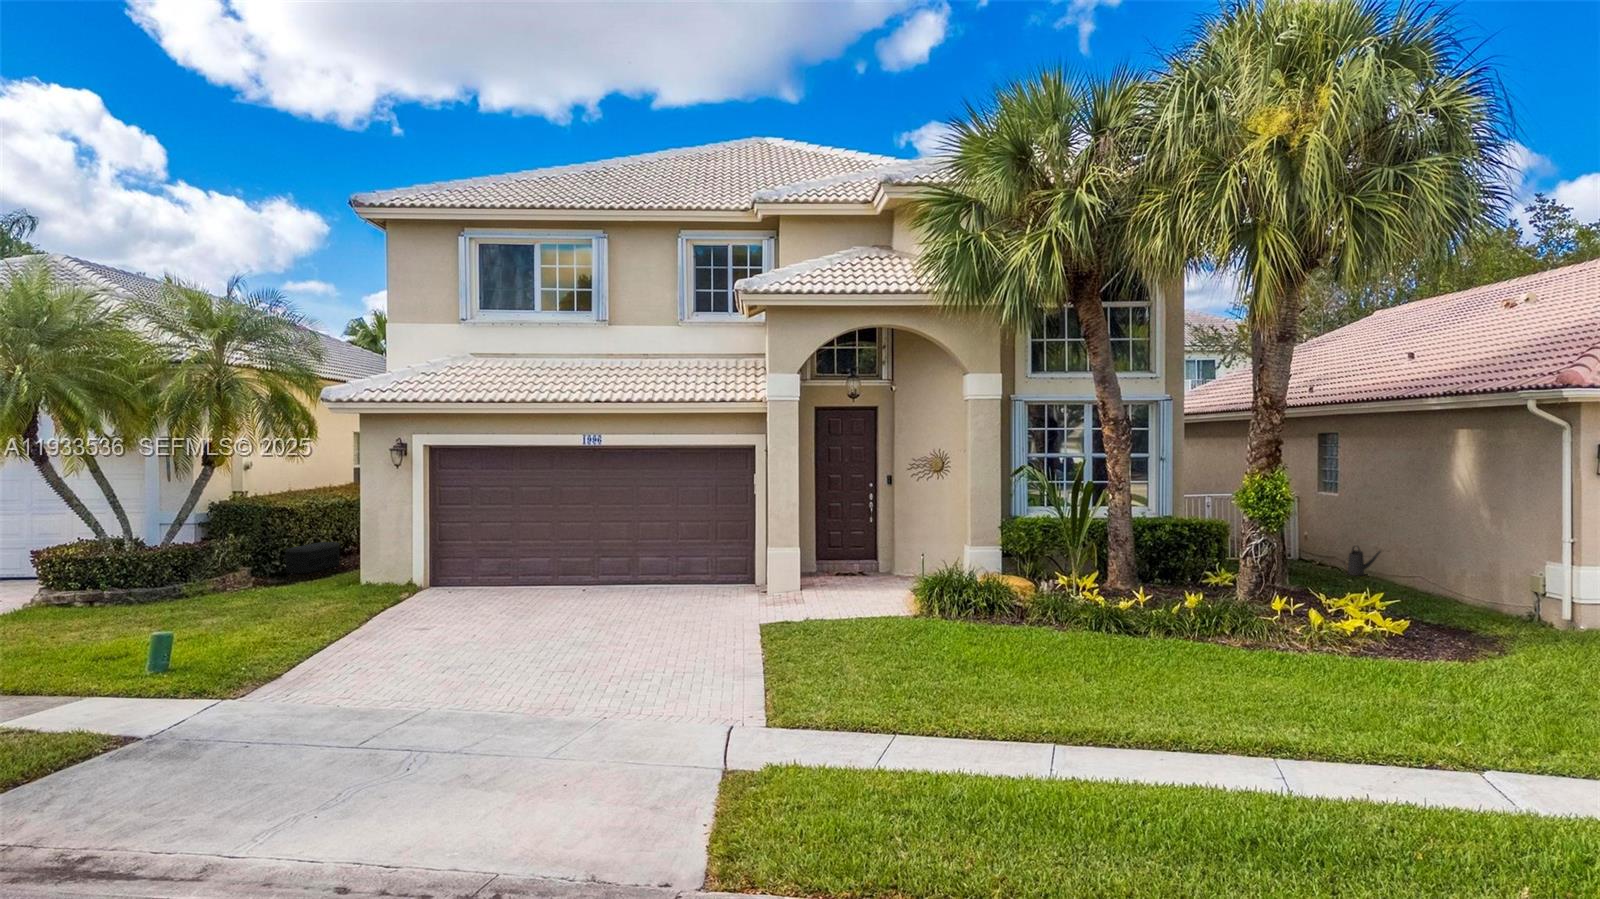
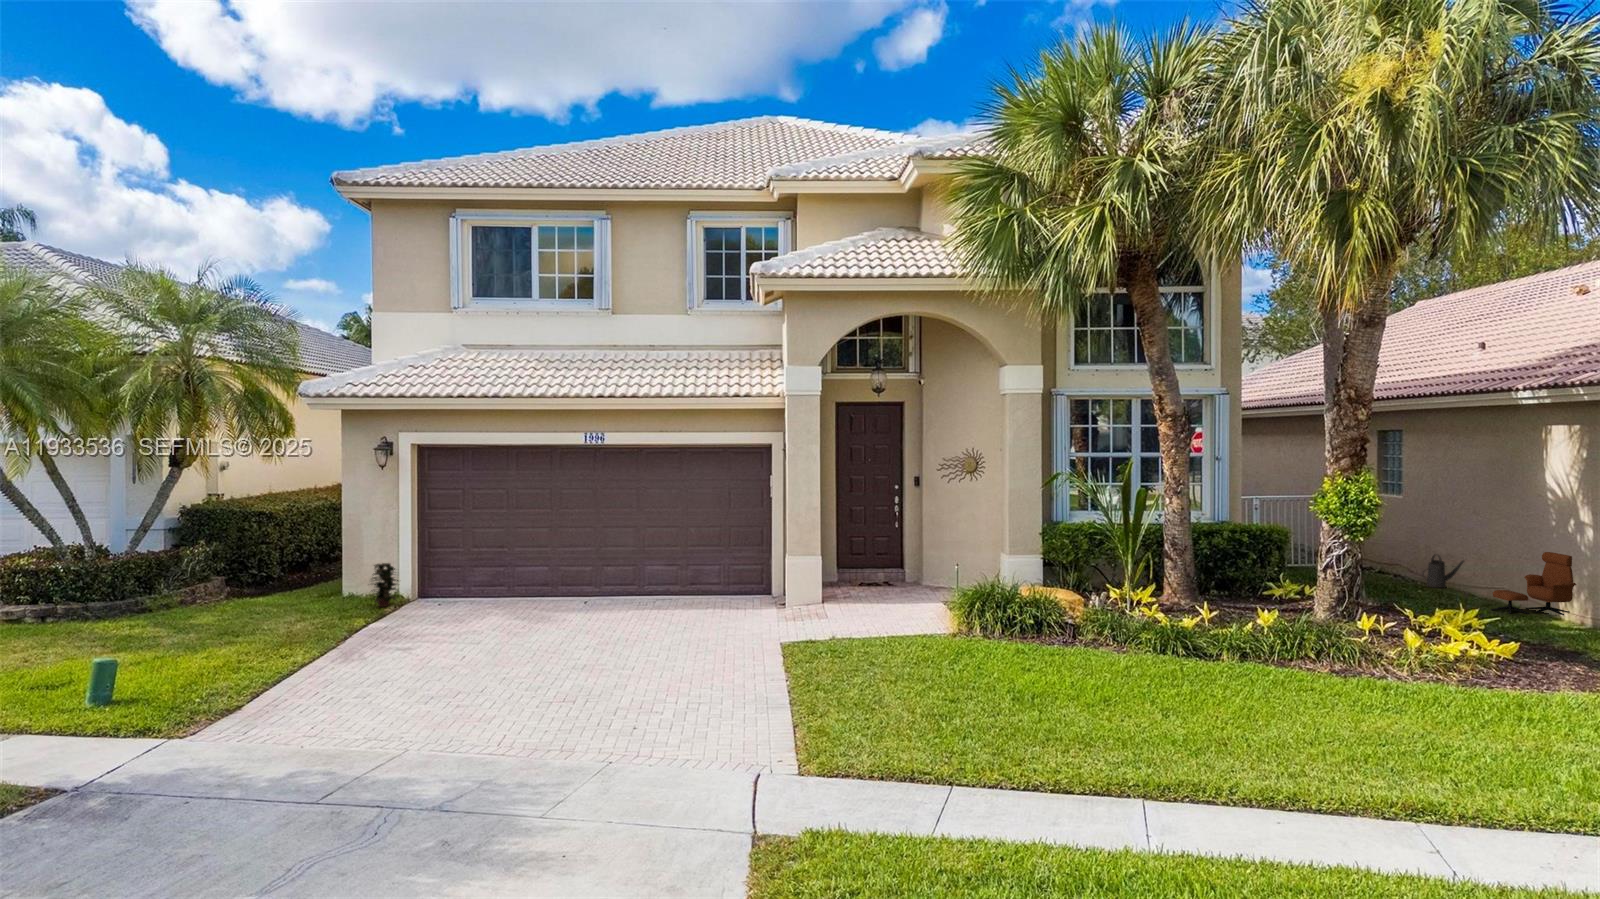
storage bench: present [286,542,340,574] -> none [261,550,321,585]
lounge chair: none [1397,542,1471,599] -> present [1491,552,1576,615]
decorative plant: none [385,553,416,593] -> present [371,563,398,607]

